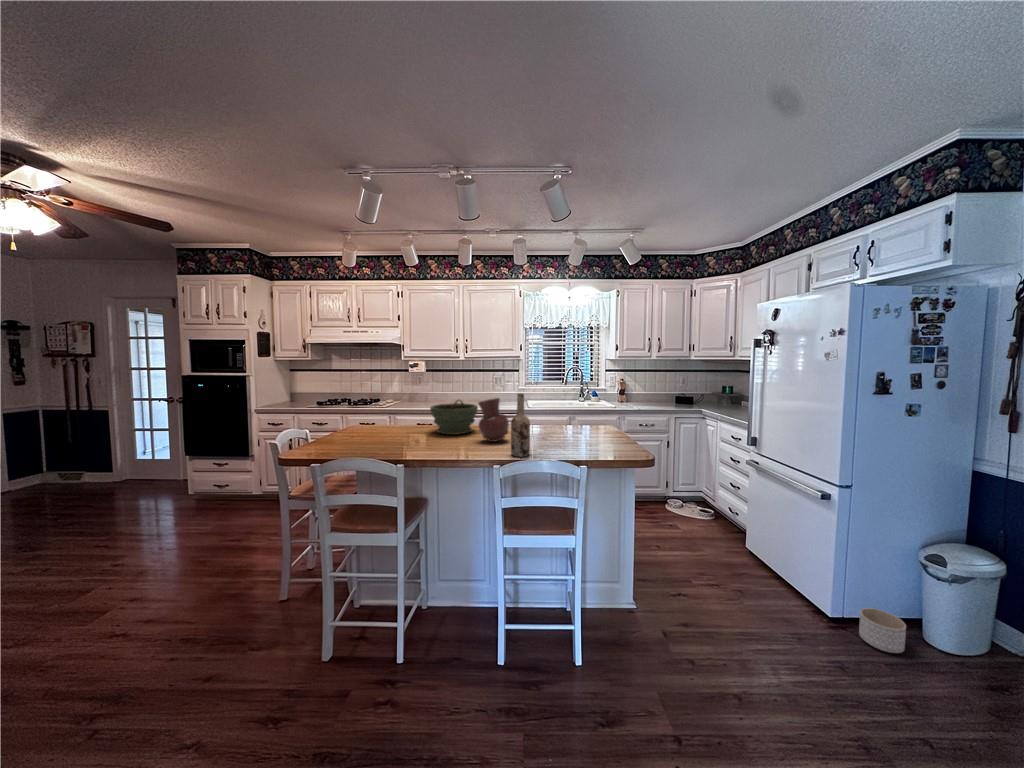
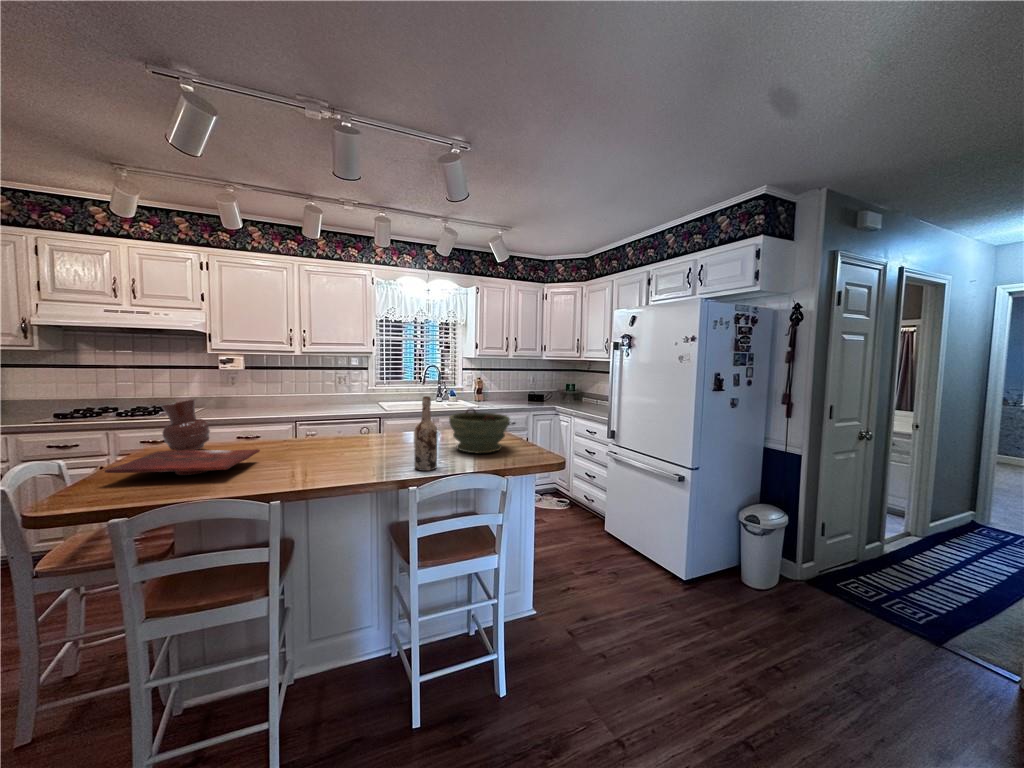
vase: present [478,398,509,442] -> present [161,399,210,451]
bowl: present [430,400,478,435] -> present [449,408,510,453]
cutting board: none [319,428,410,445] -> present [105,449,260,475]
planter: present [859,608,906,653] -> none [705,566,736,600]

